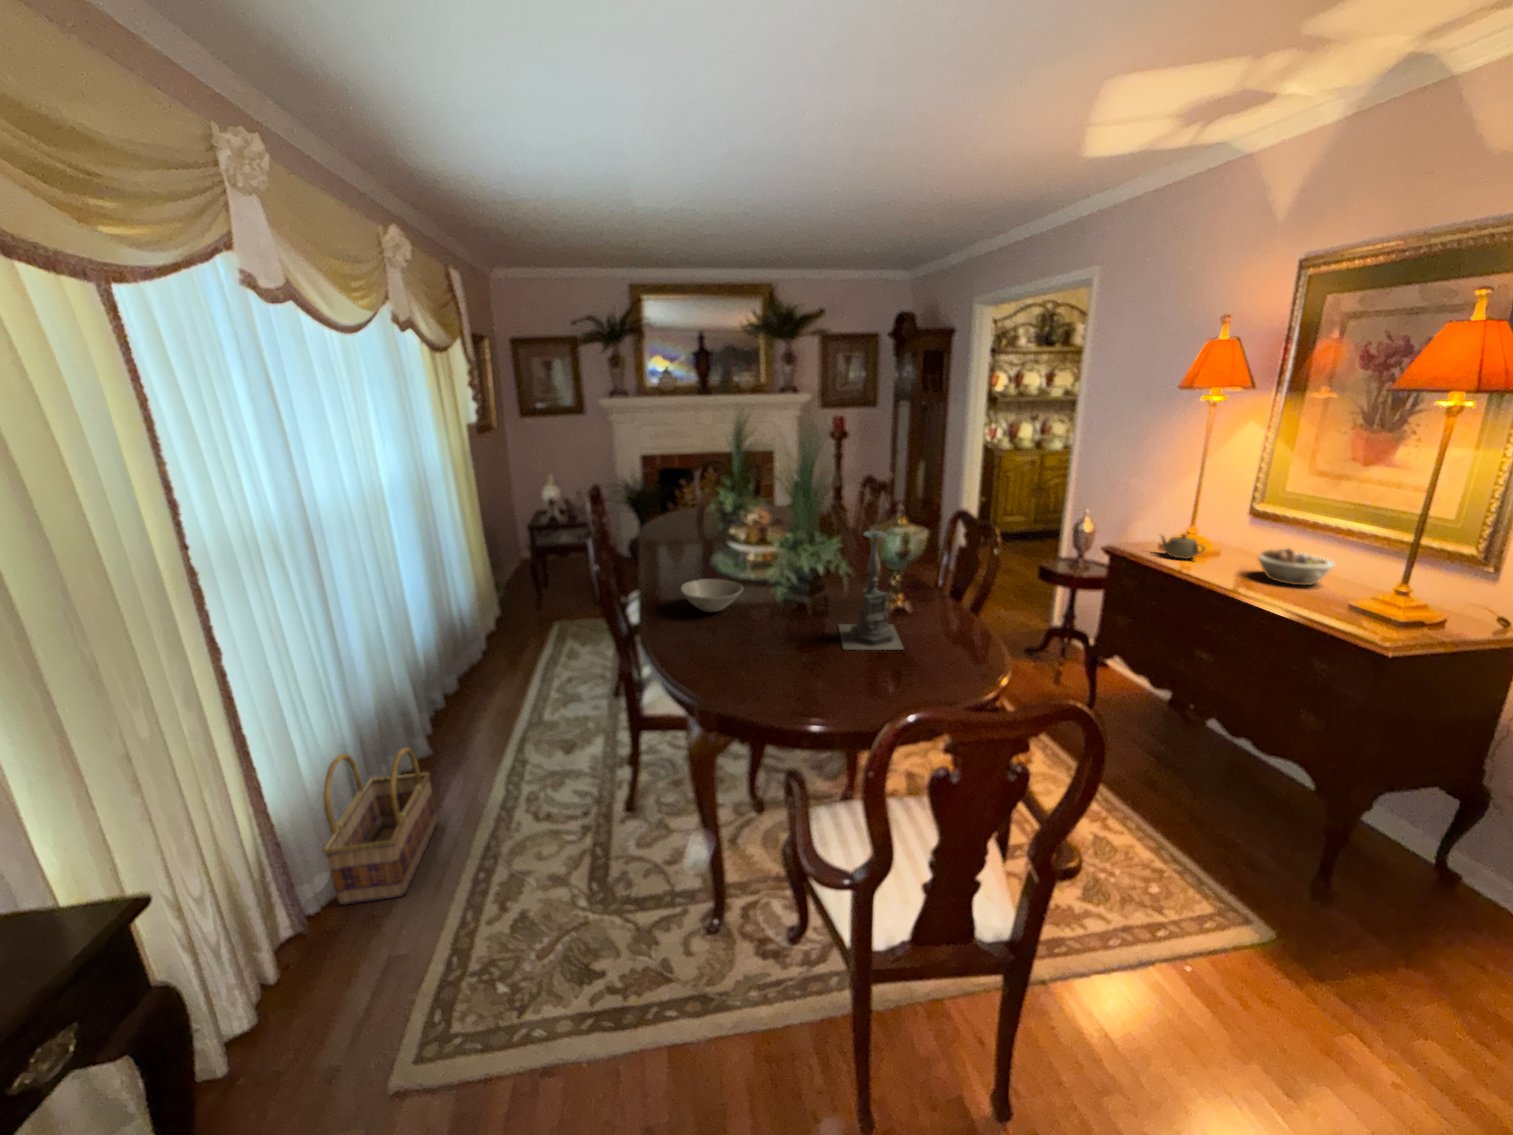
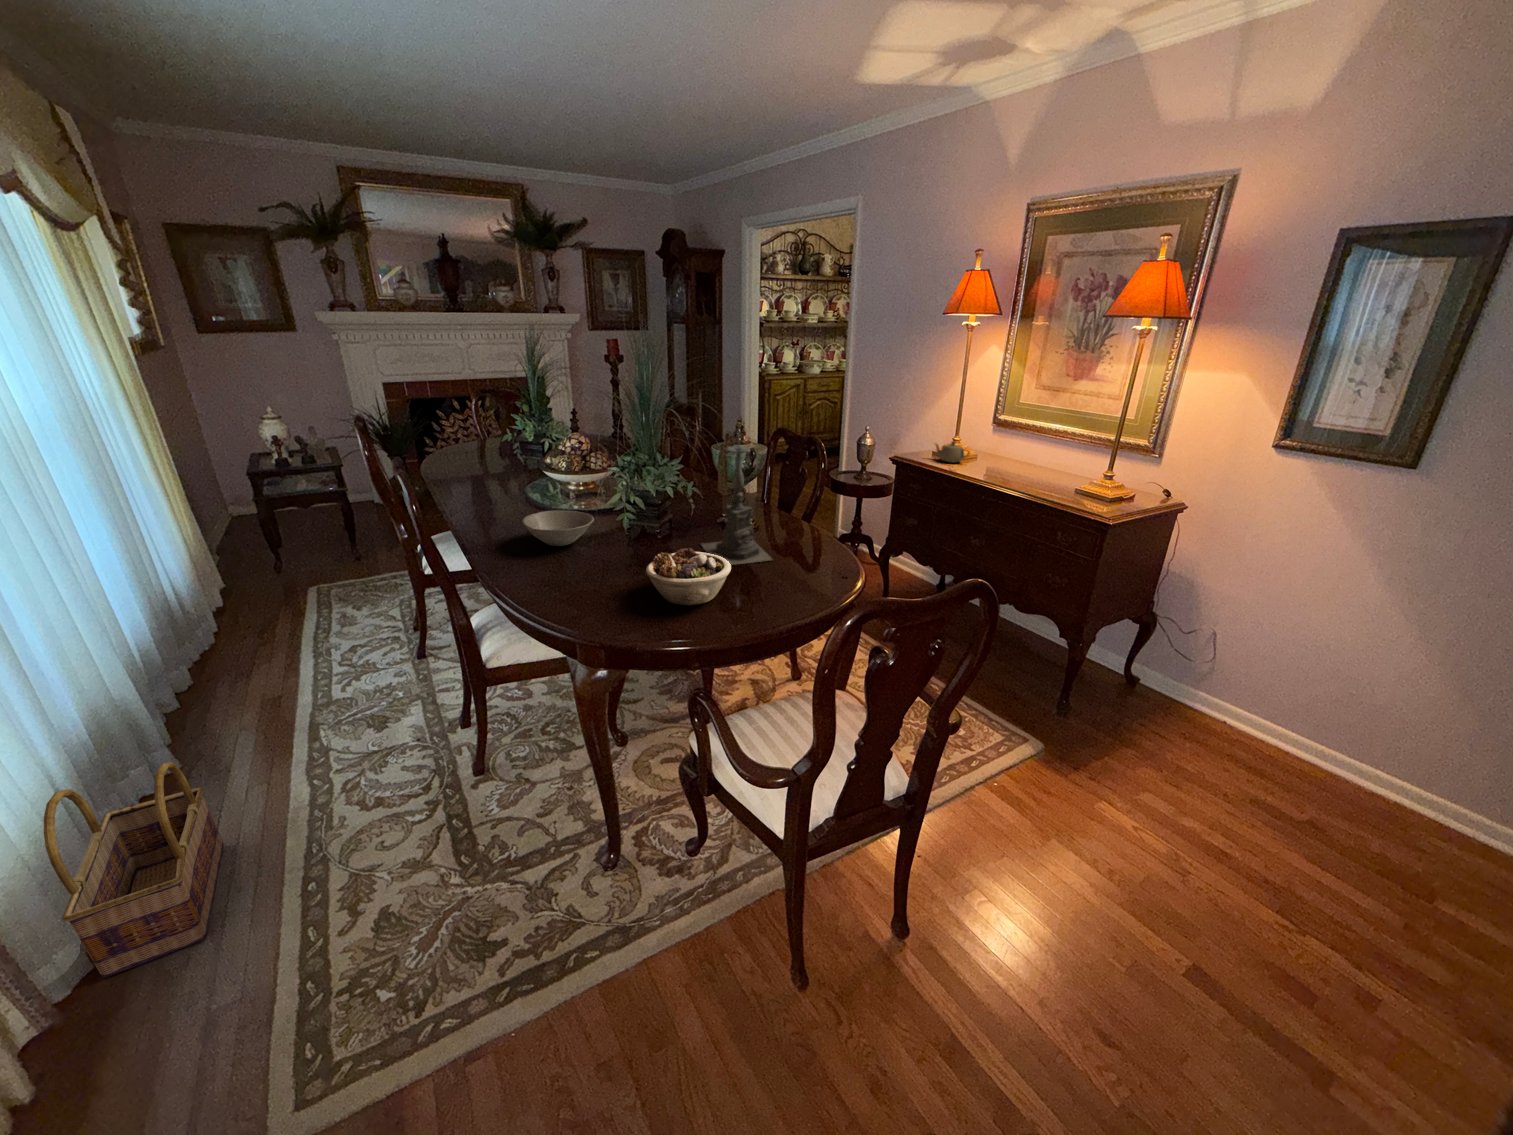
succulent planter: present [1258,549,1334,585] -> present [646,548,731,605]

